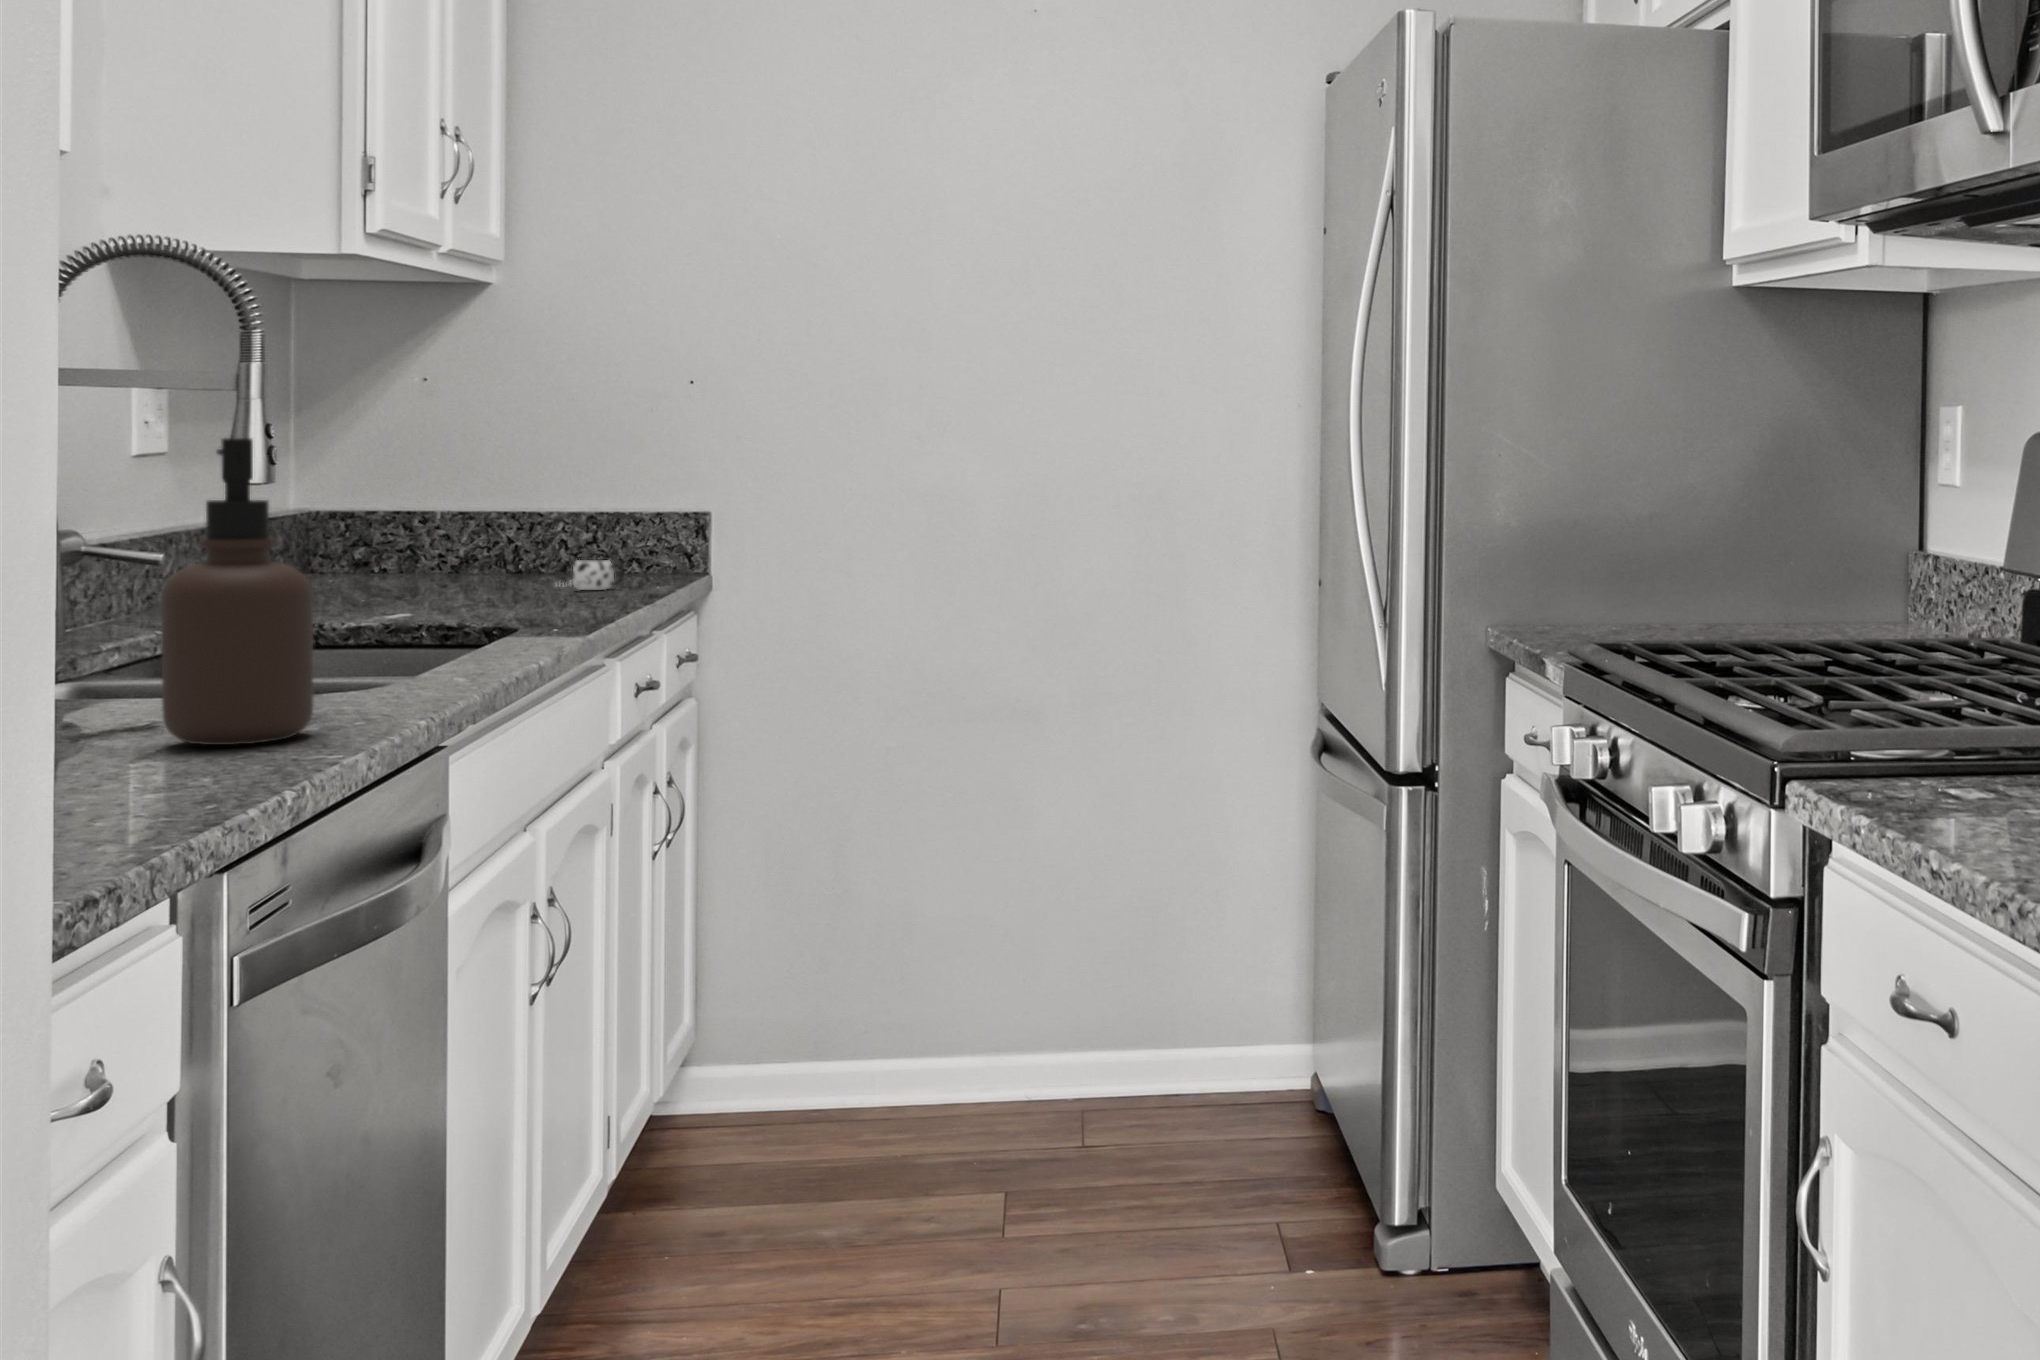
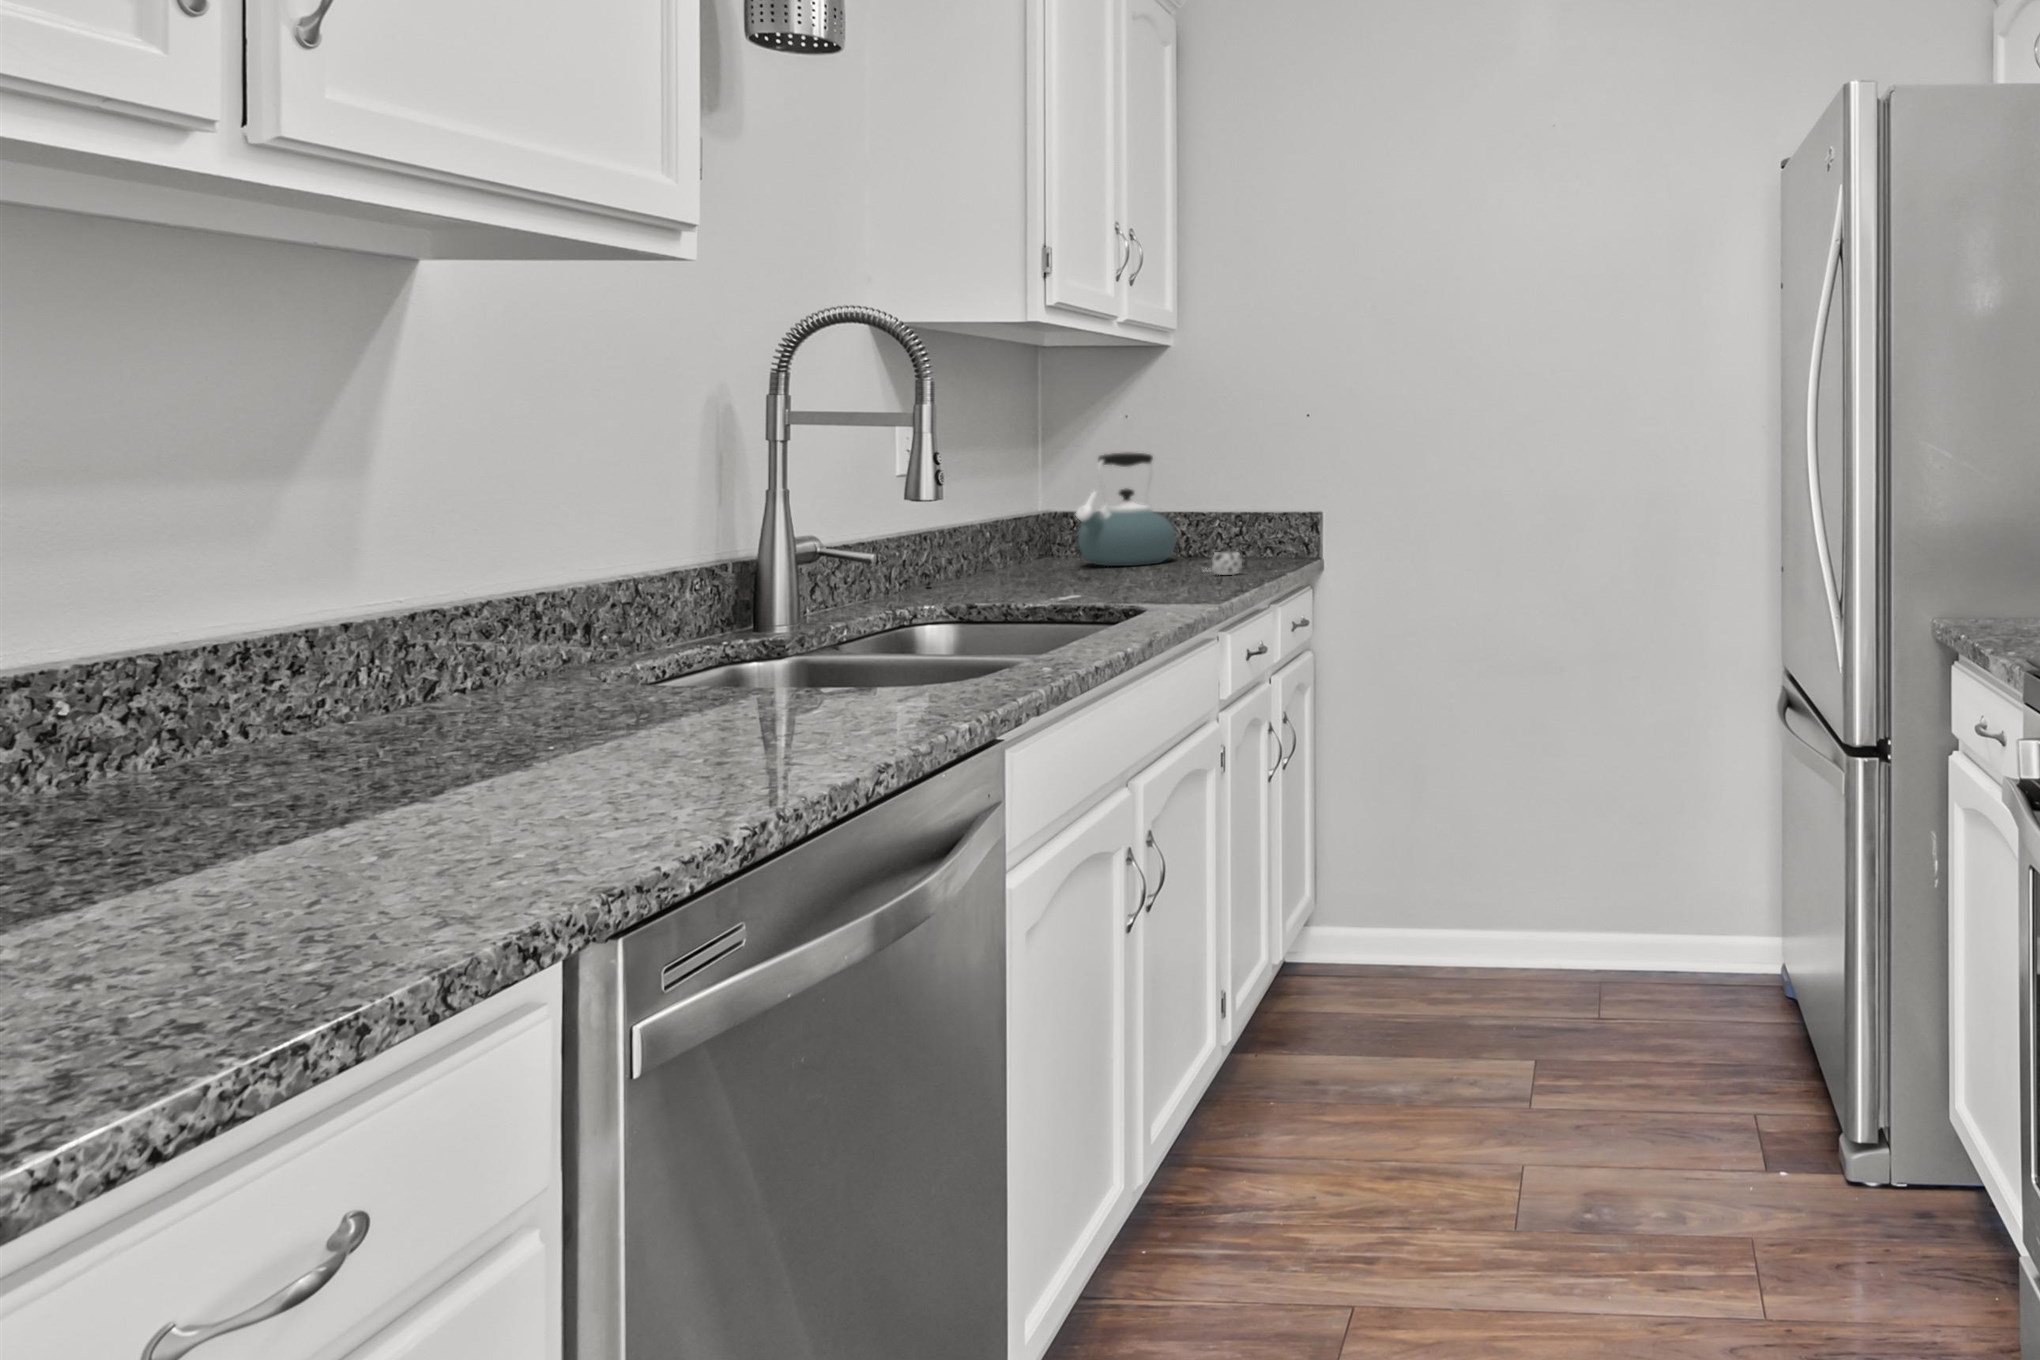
kettle: none [355,430,499,583] -> present [1076,452,1176,566]
soap dispenser: present [161,438,314,745] -> none [757,481,884,744]

